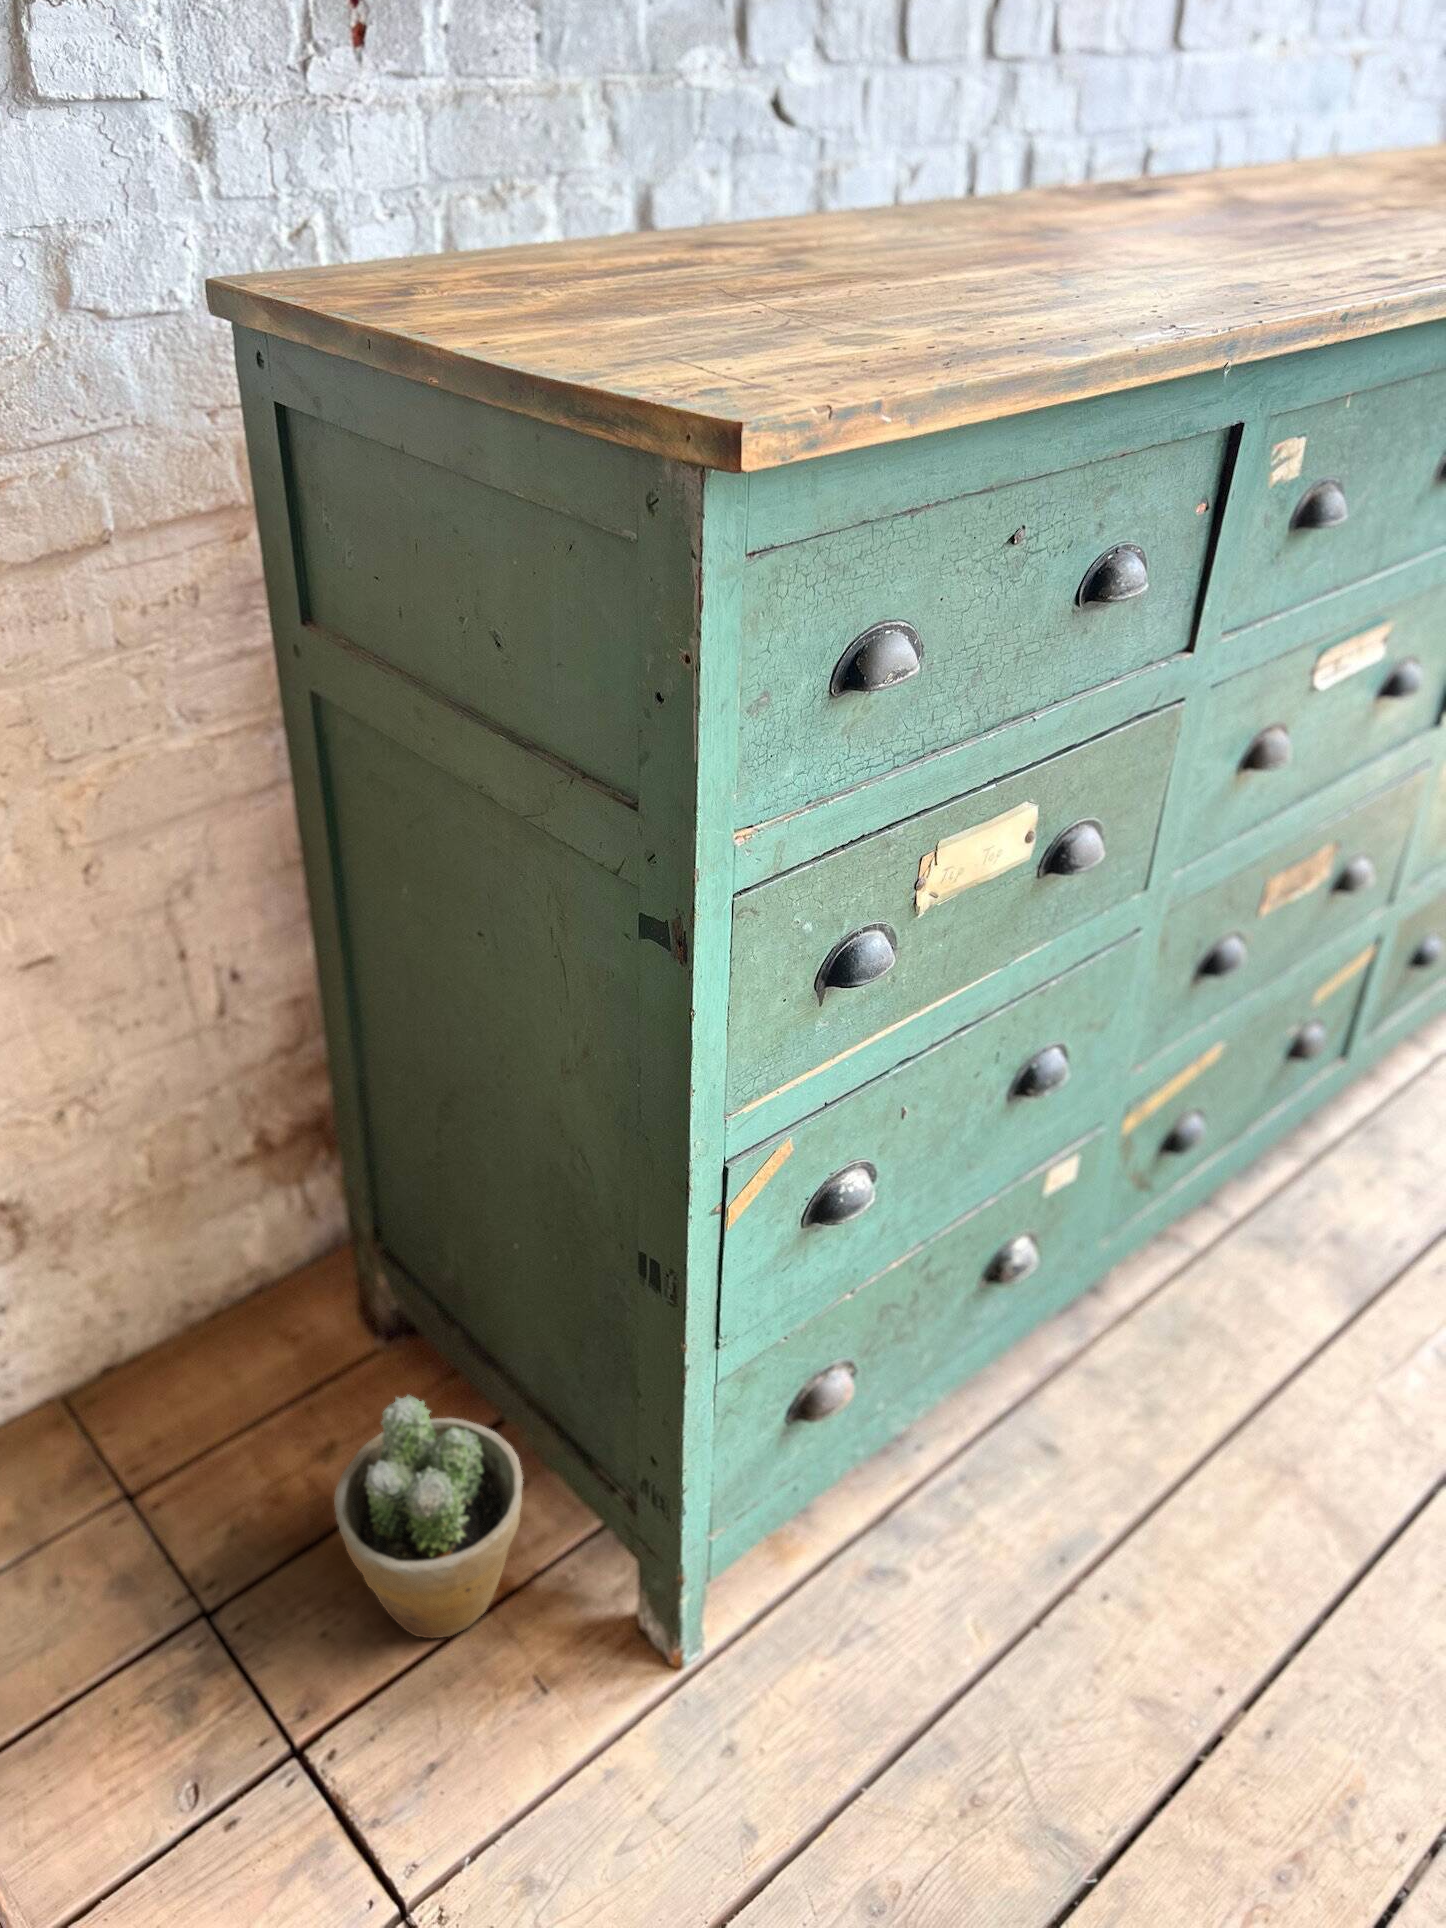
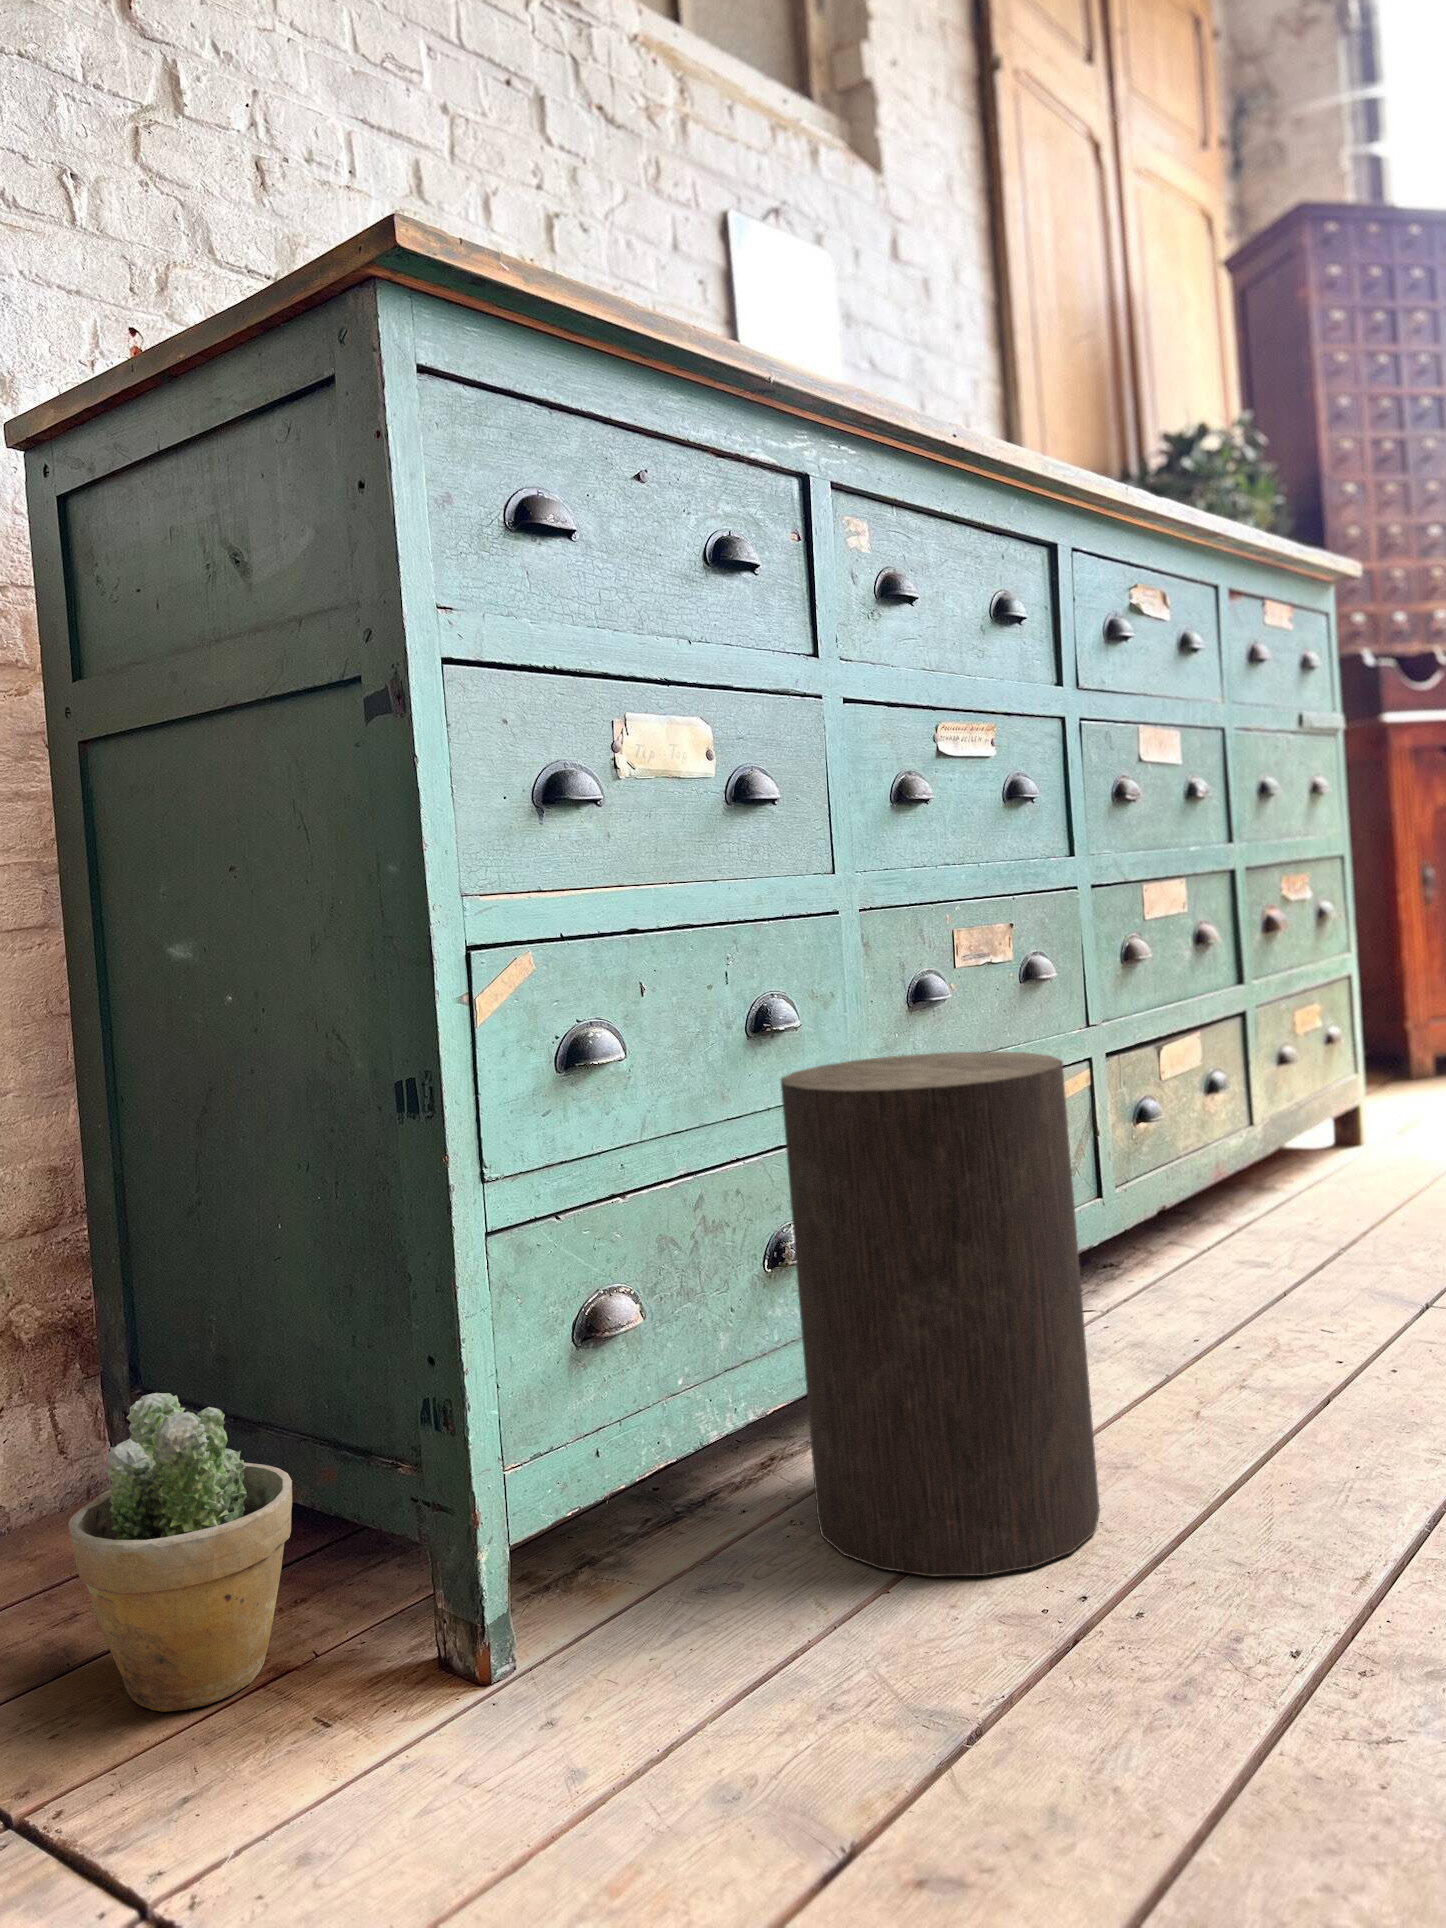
stool: none [984,1108,1341,1632] -> present [781,1051,1100,1576]

